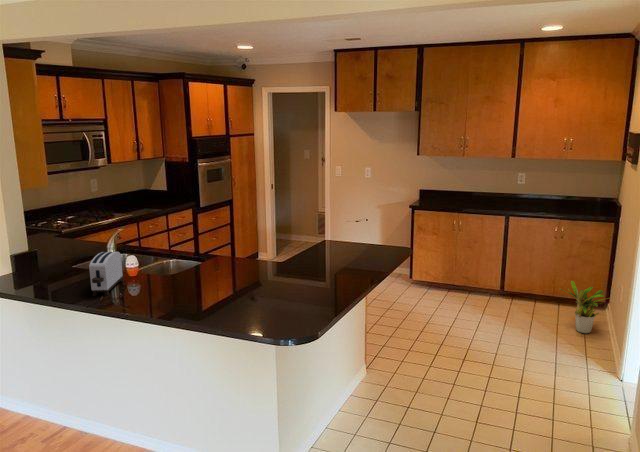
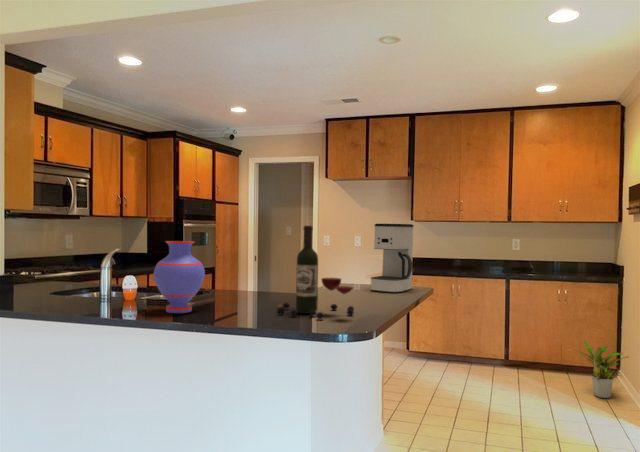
coffee maker: none [348,193,390,262] -> present [371,224,413,293]
wine bottle: none [247,224,315,313] -> present [277,226,354,319]
vase: none [142,234,186,299] -> present [154,241,205,313]
toaster: present [89,252,123,296] -> none [89,266,122,312]

